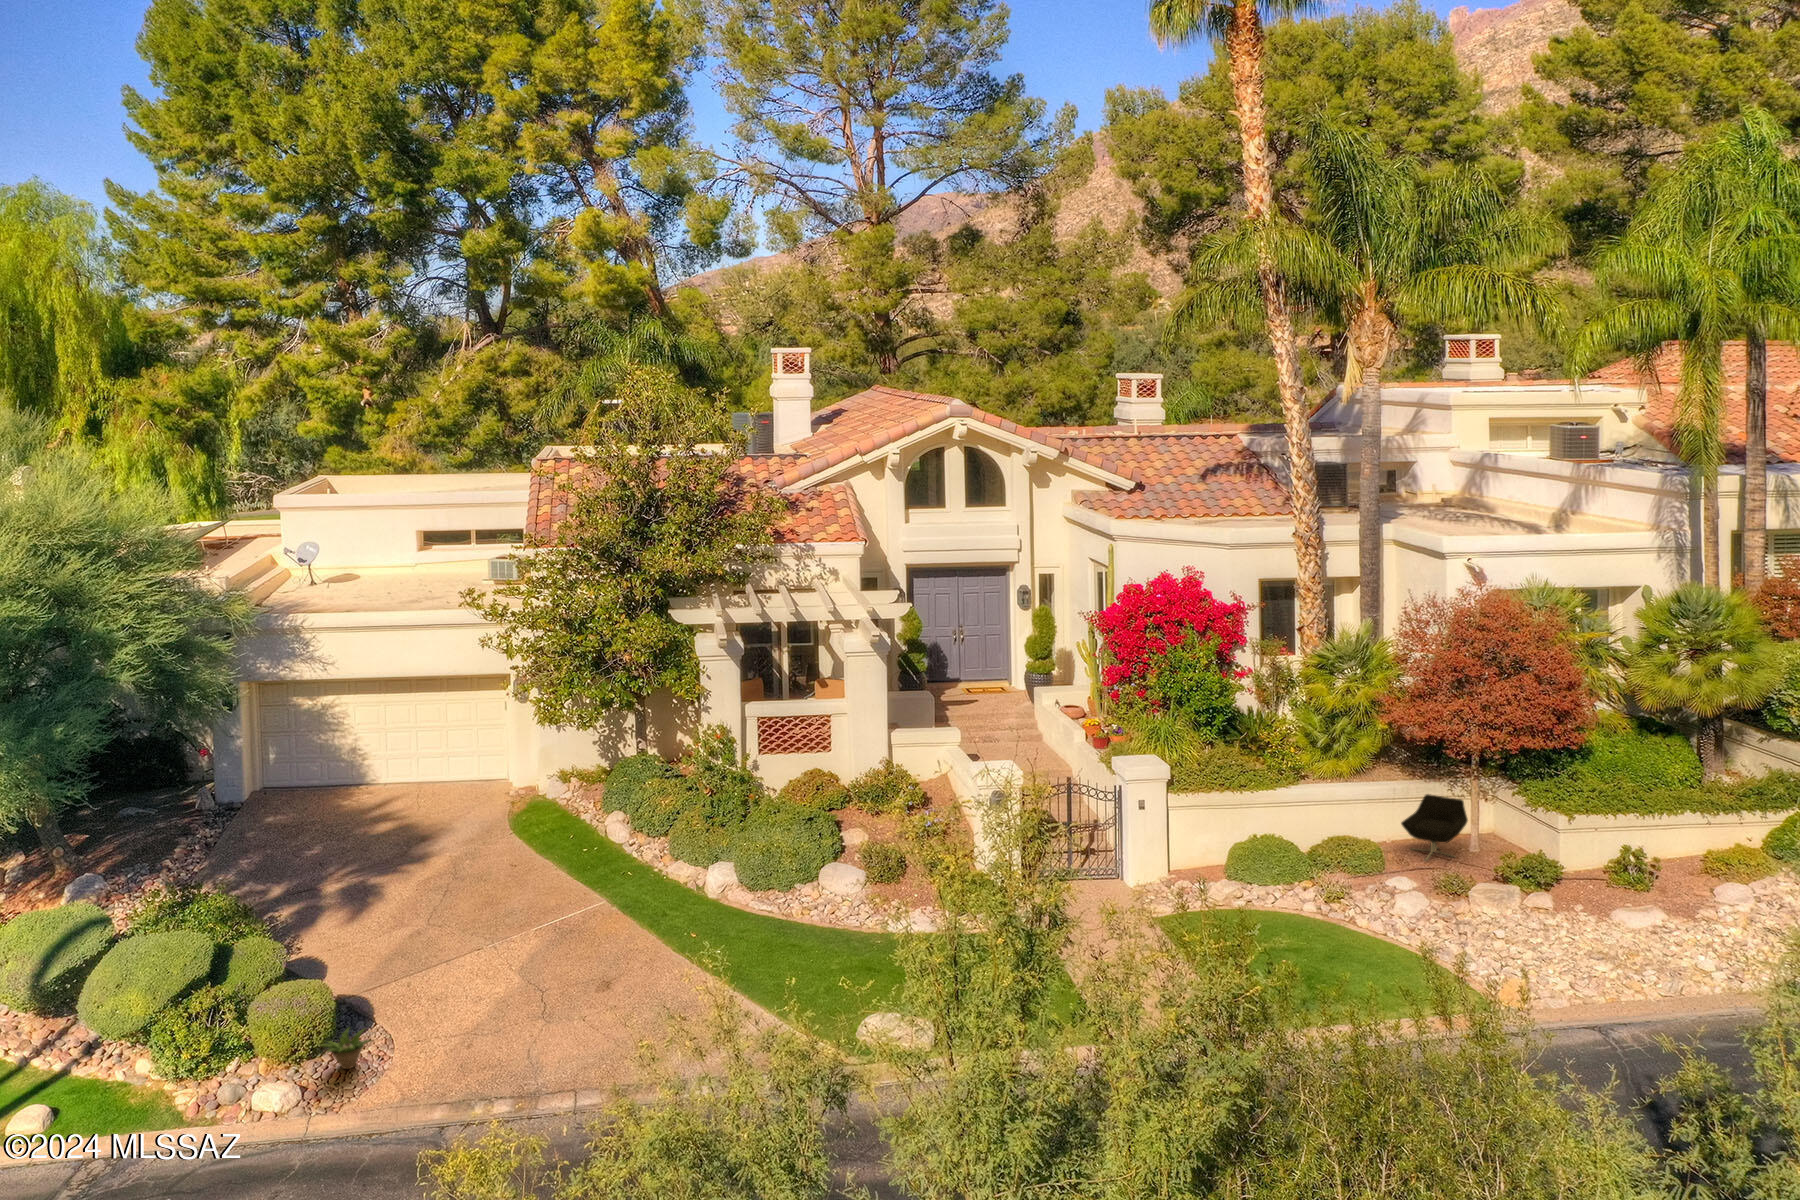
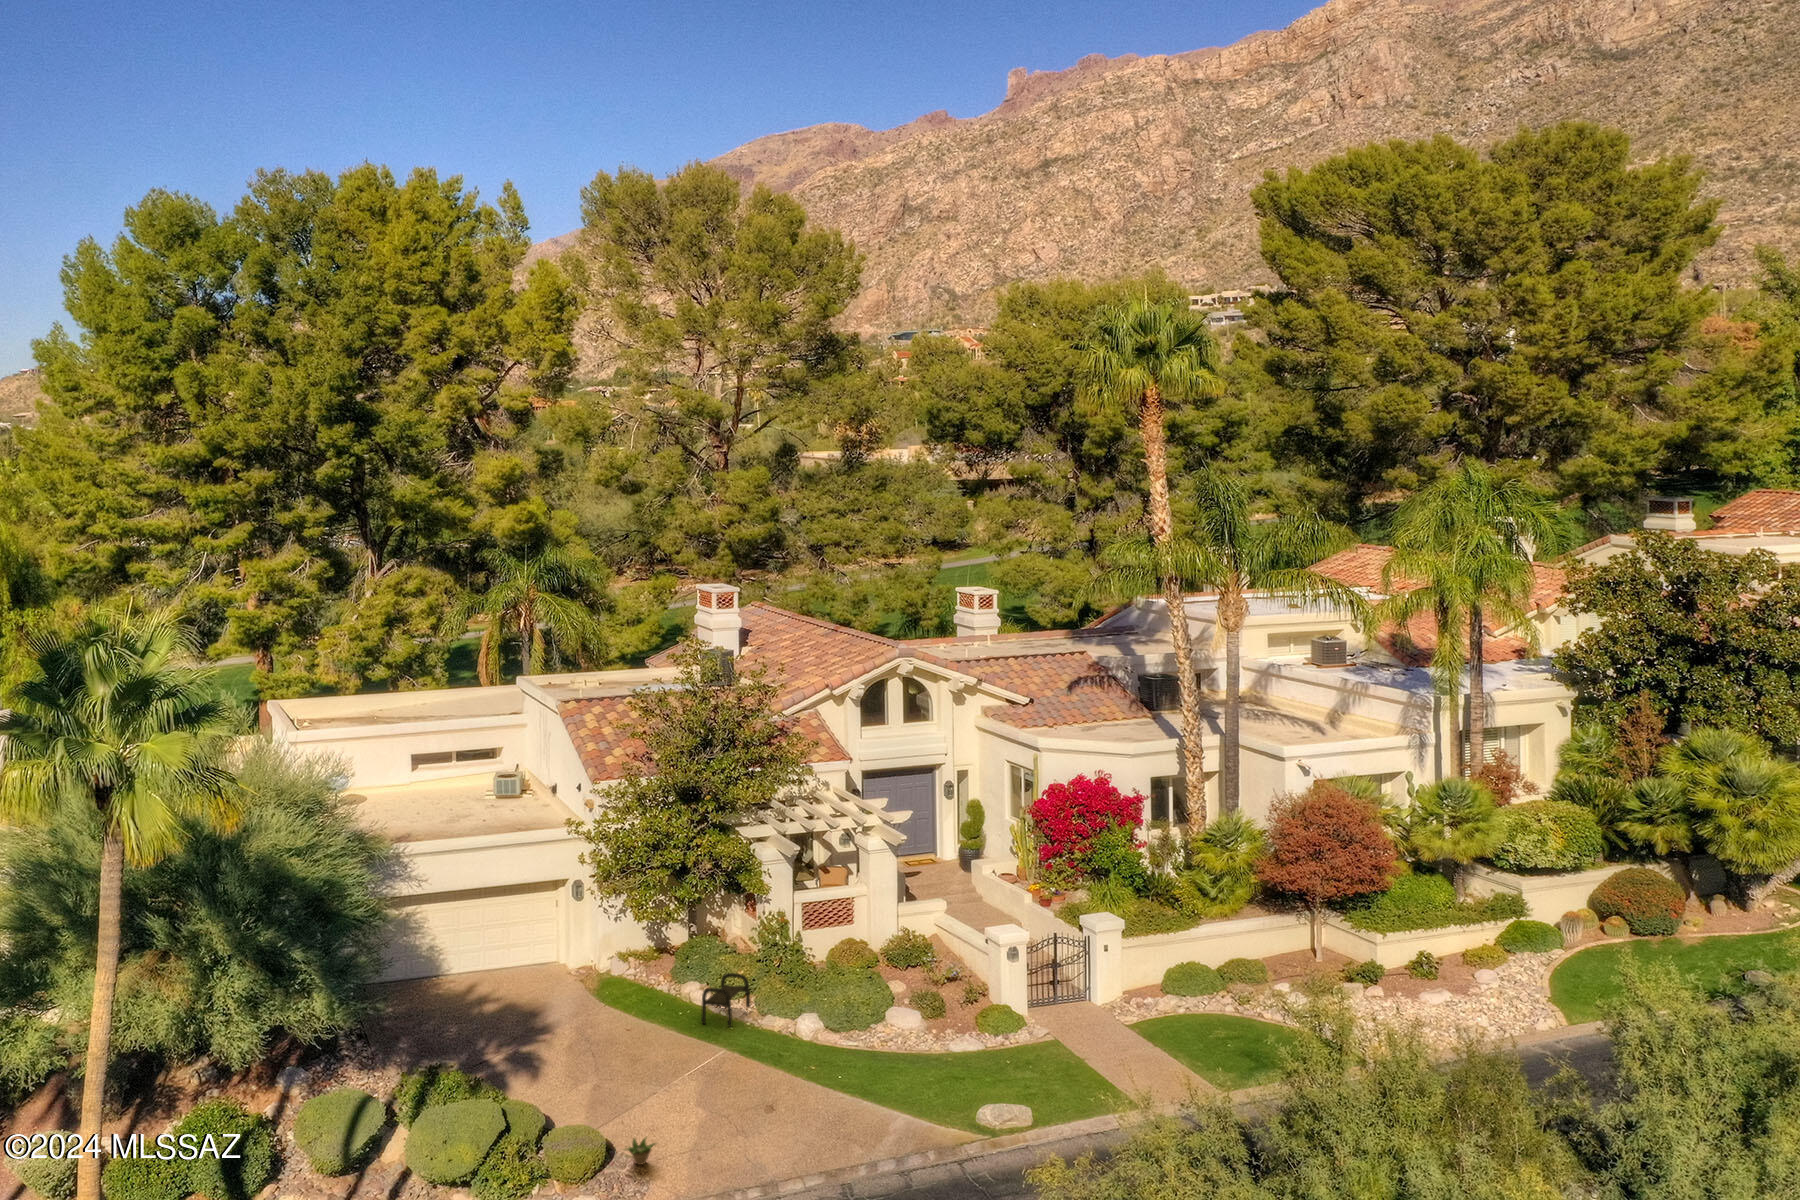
lounge chair: present [1401,794,1468,860] -> none [1272,926,1315,972]
bench: none [591,805,667,875] -> present [702,973,750,1026]

